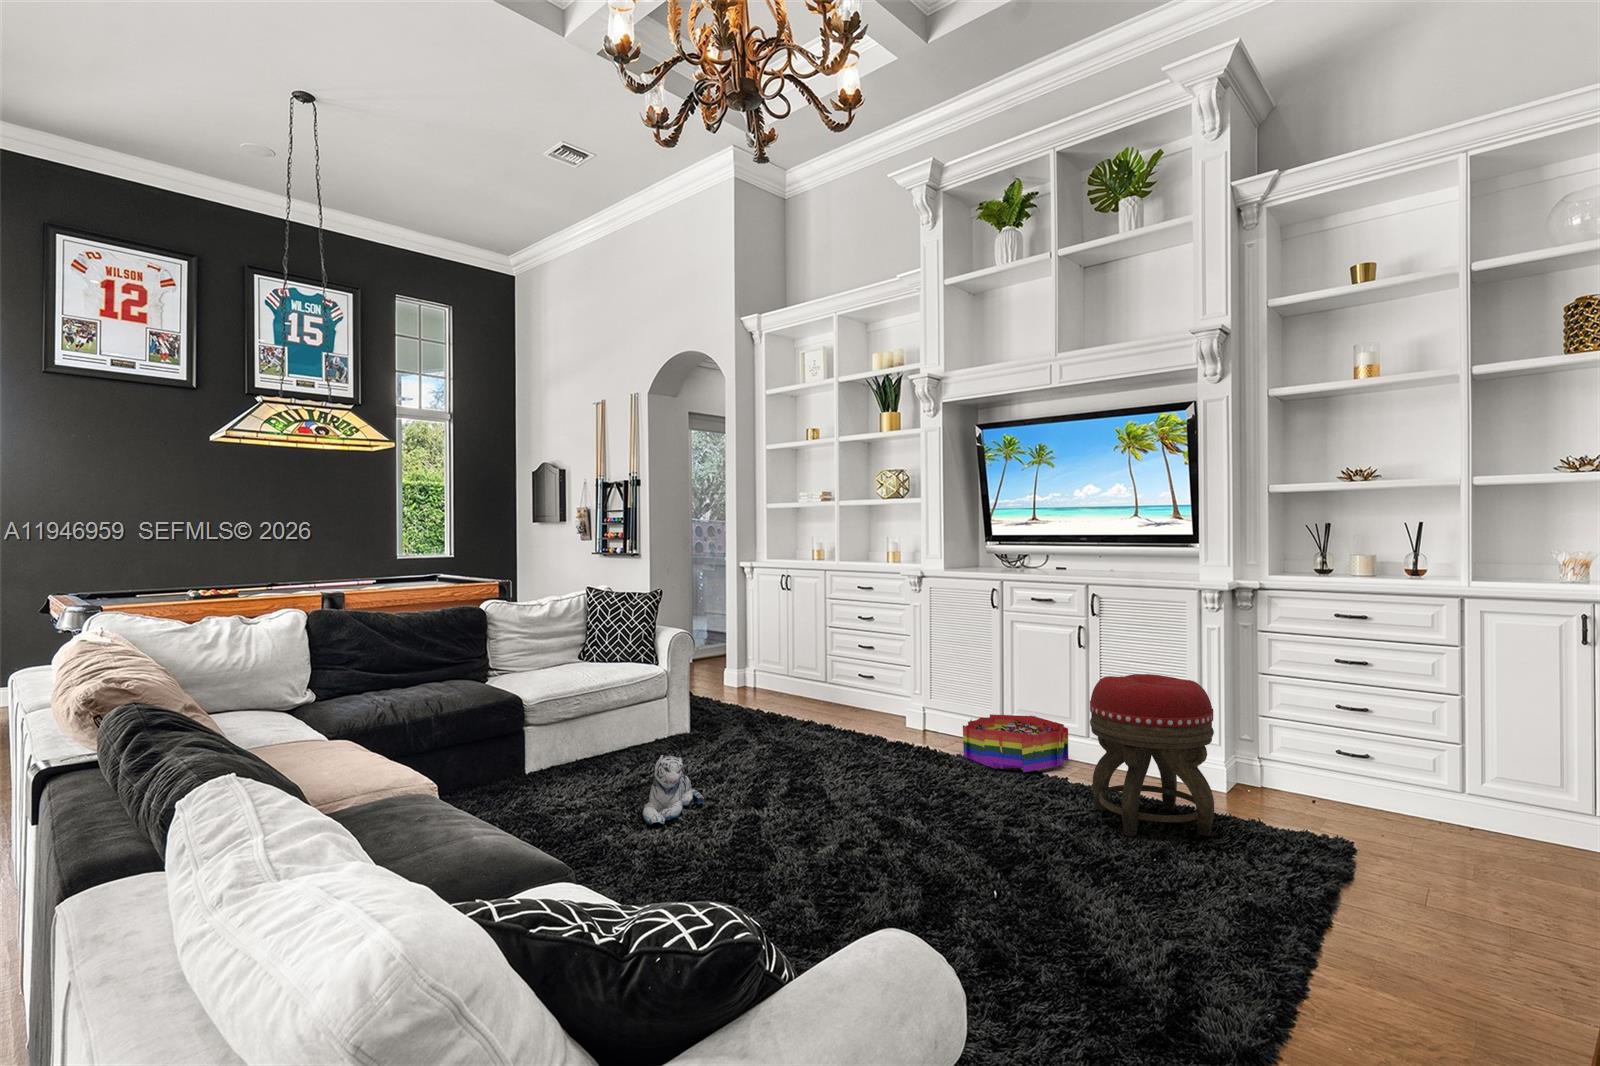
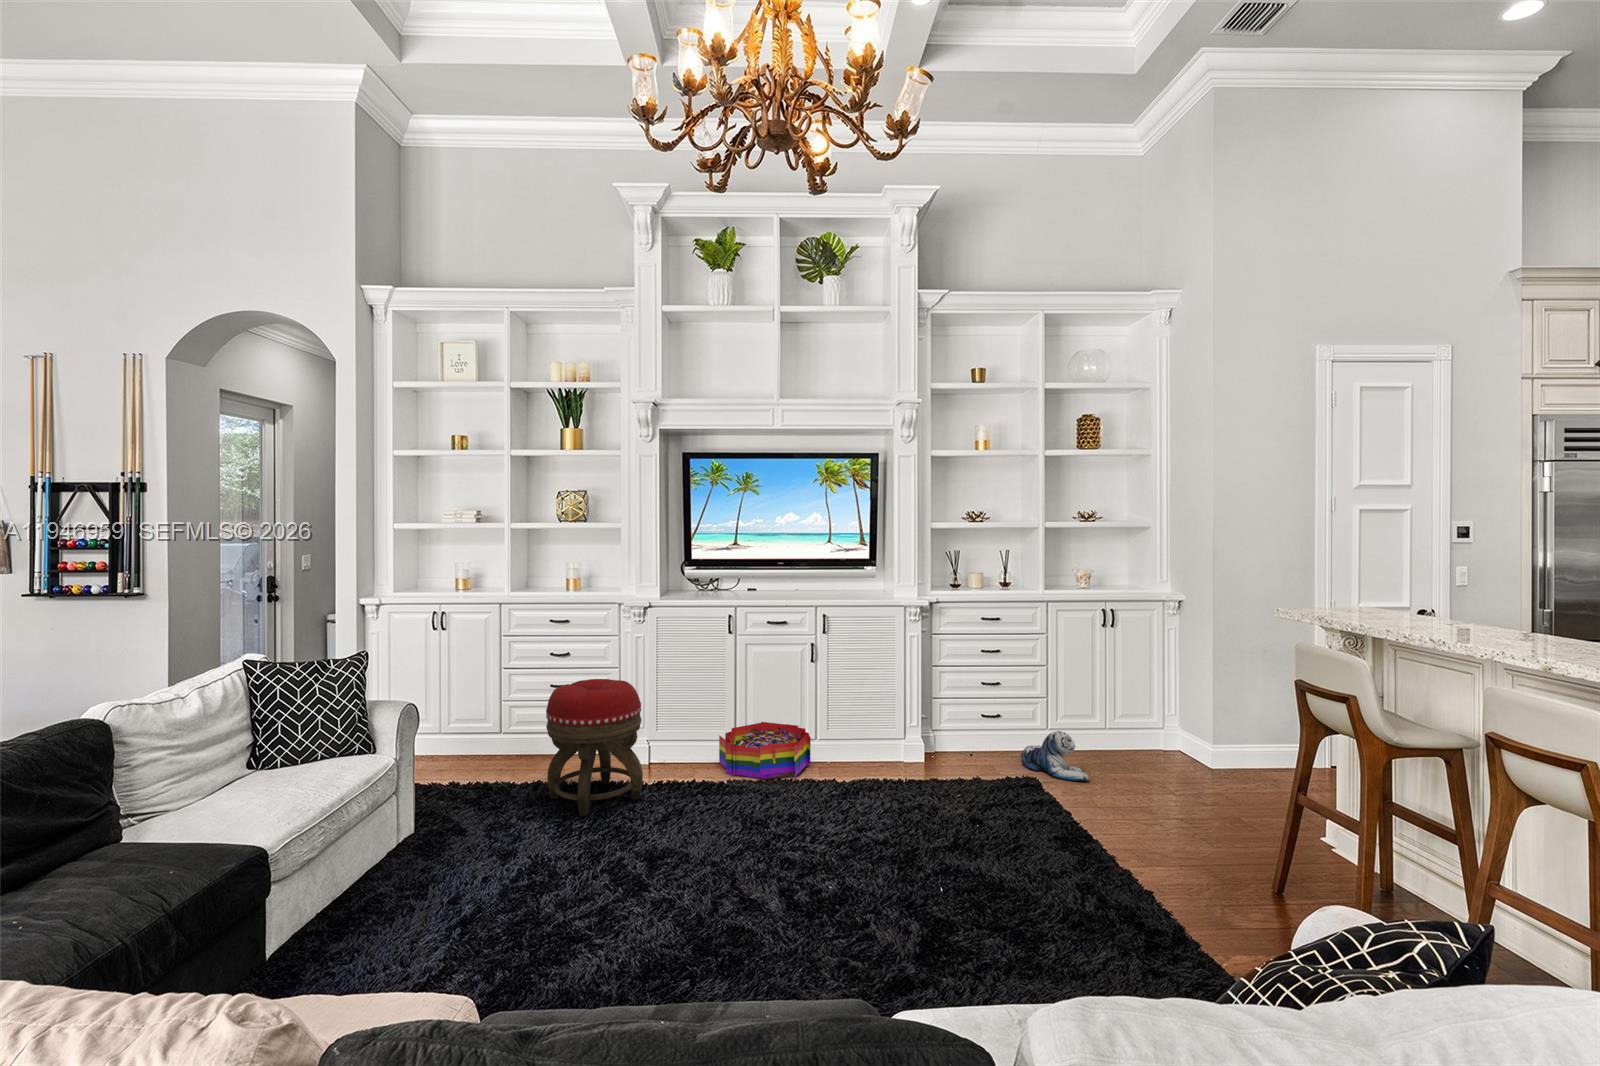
footstool: present [1090,674,1214,837] -> present [546,679,643,816]
plush toy: present [643,755,704,825] -> present [1021,731,1089,781]

